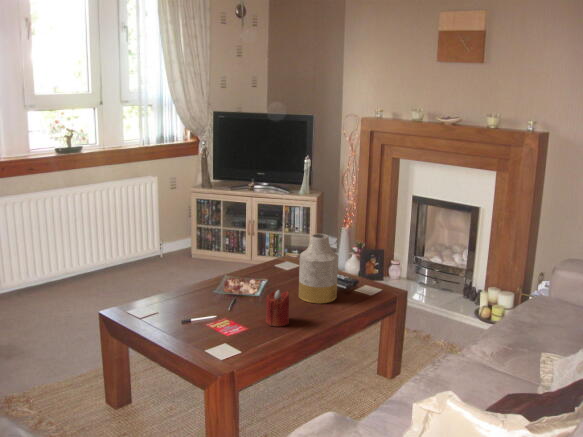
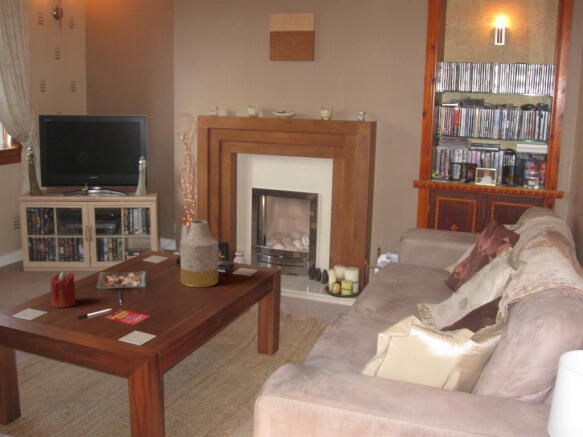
candle: present [266,290,289,326] -> present [51,272,76,308]

